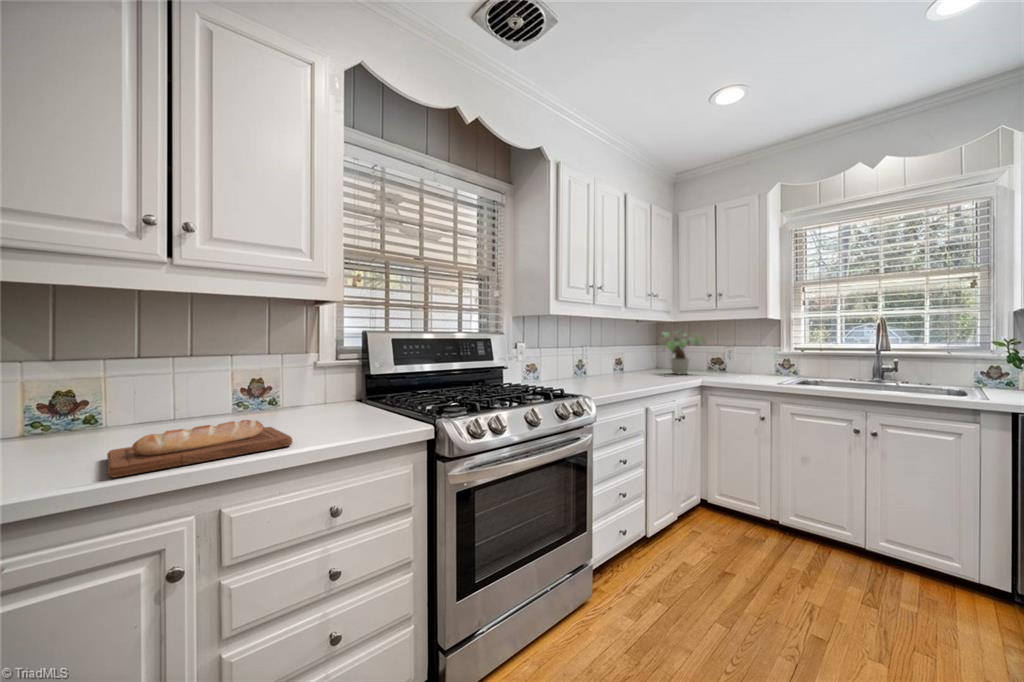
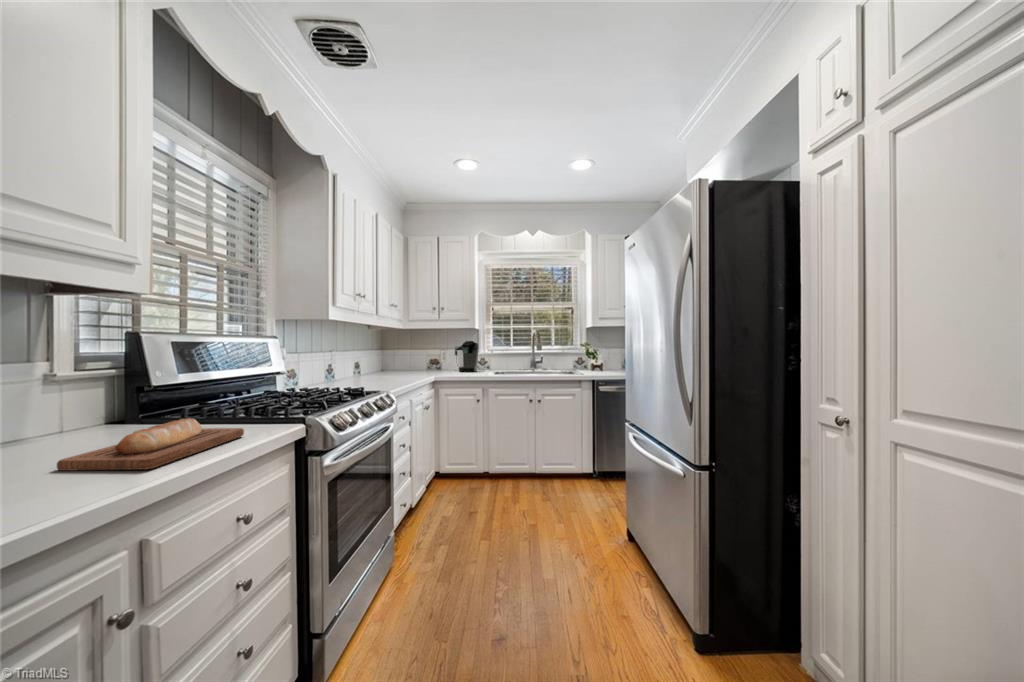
potted plant: present [661,330,705,374] -> none [397,336,434,373]
coffee maker: none [741,335,773,377] -> present [455,341,478,372]

